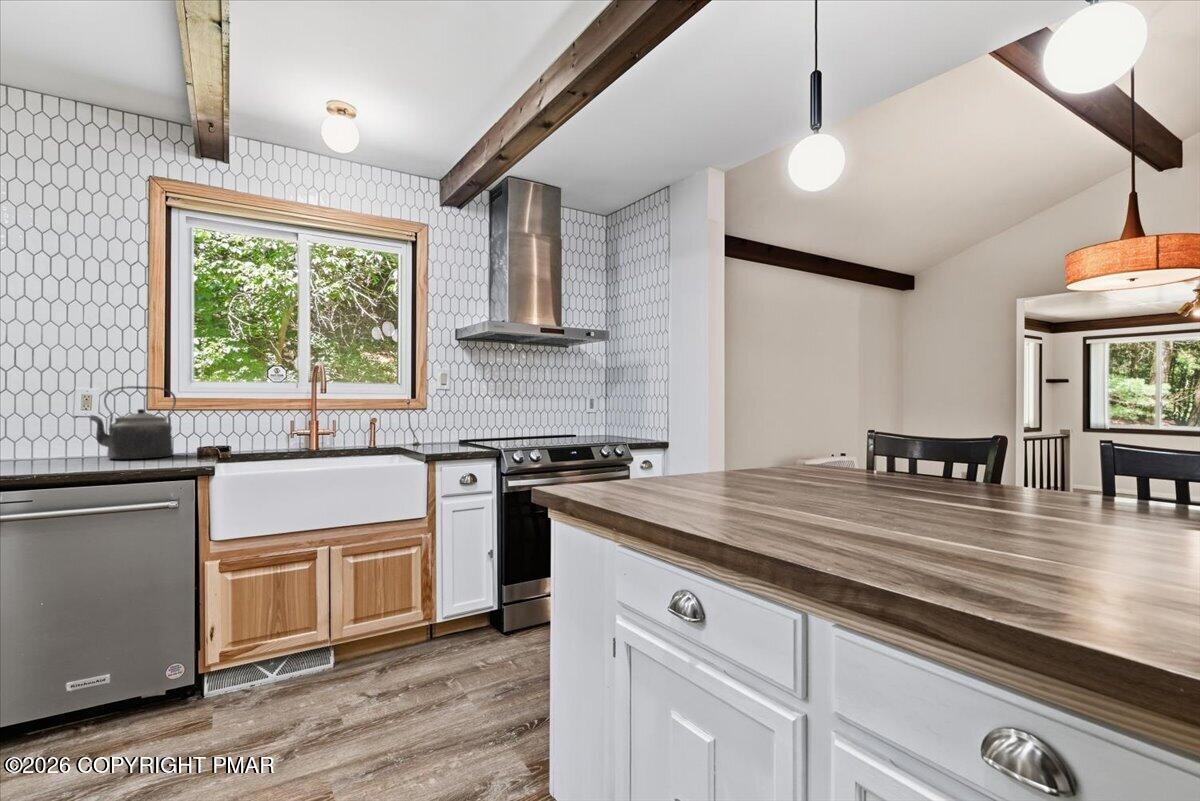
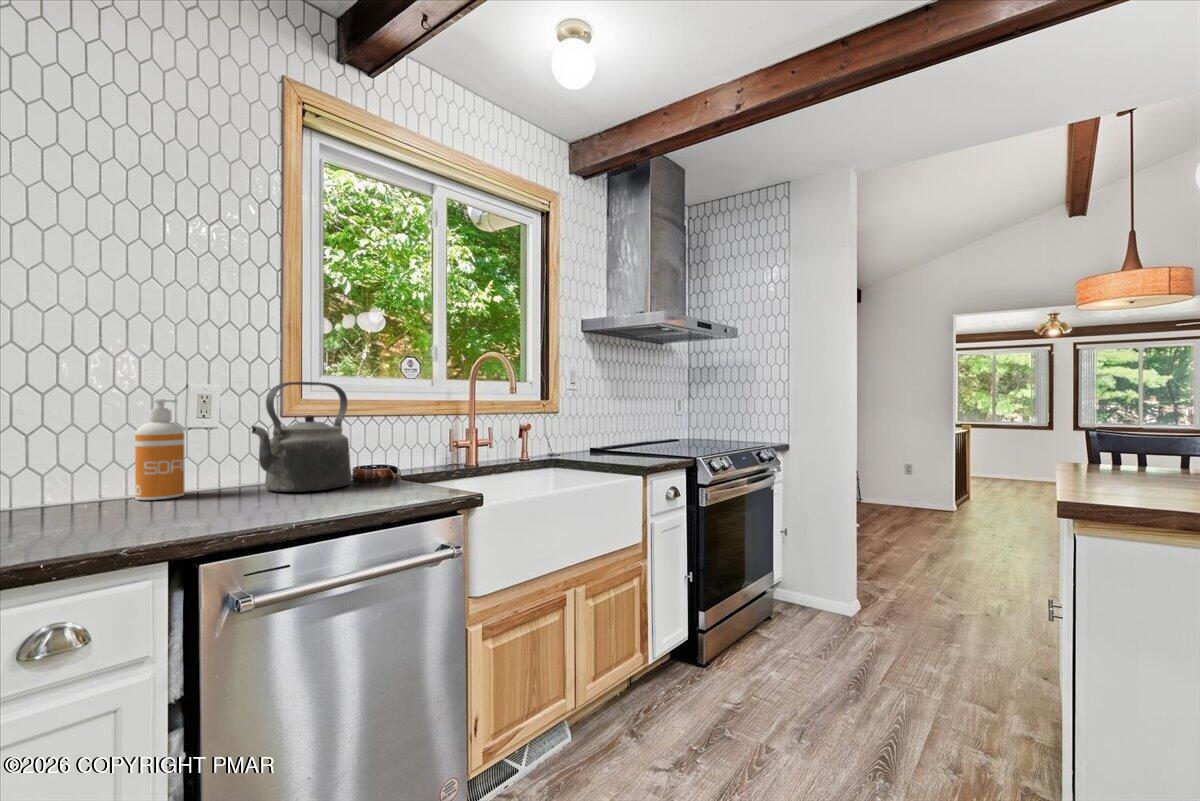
soap dispenser: none [29,398,63,460] -> present [135,399,185,500]

